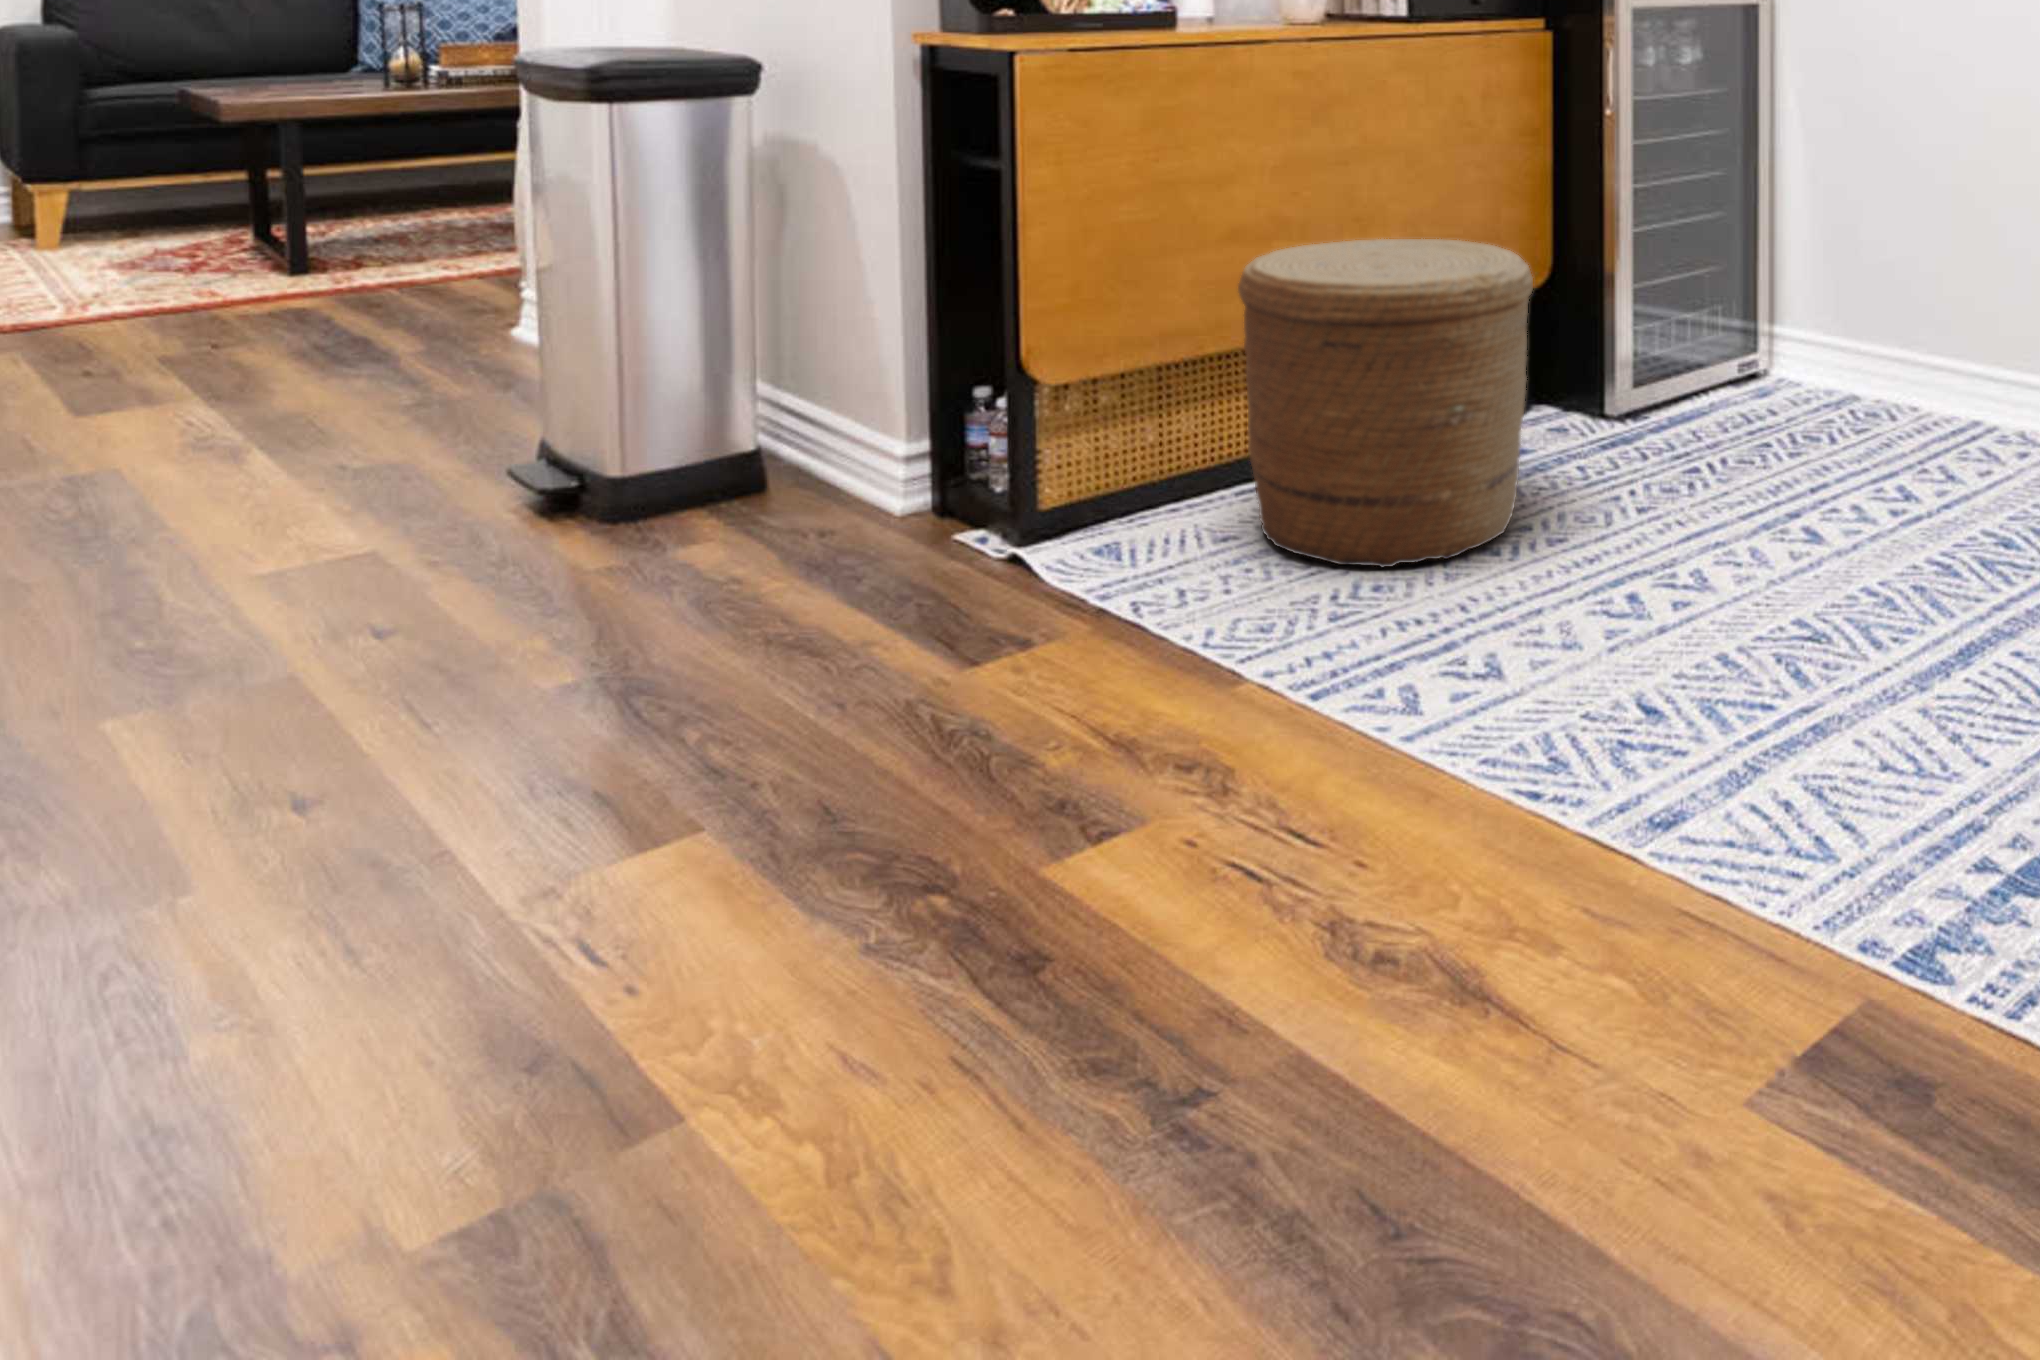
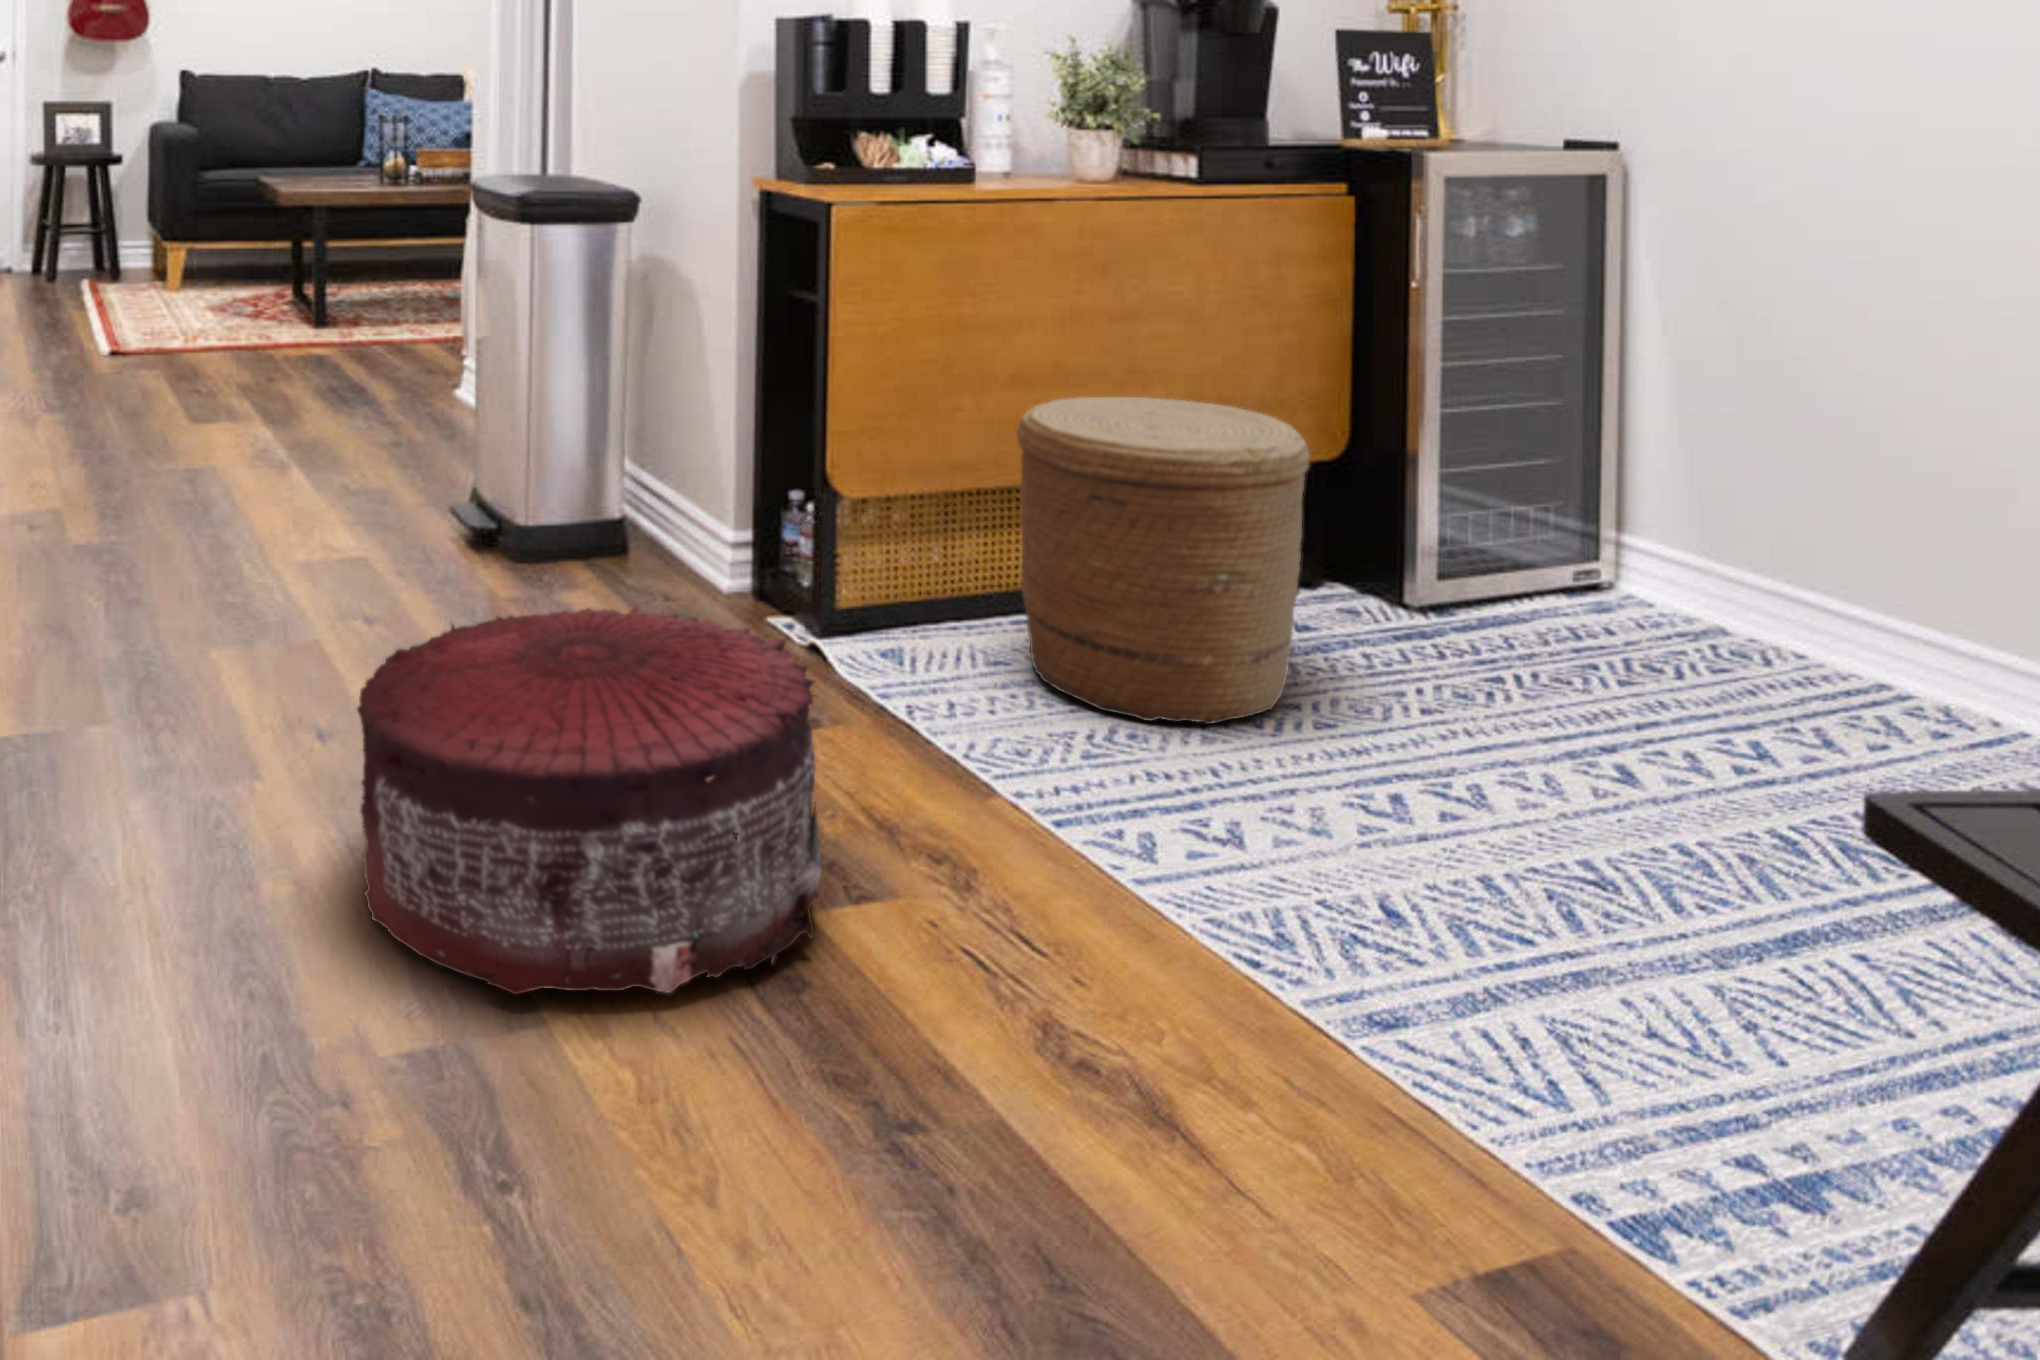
pouf: none [331,540,1052,1100] -> present [357,606,822,994]

